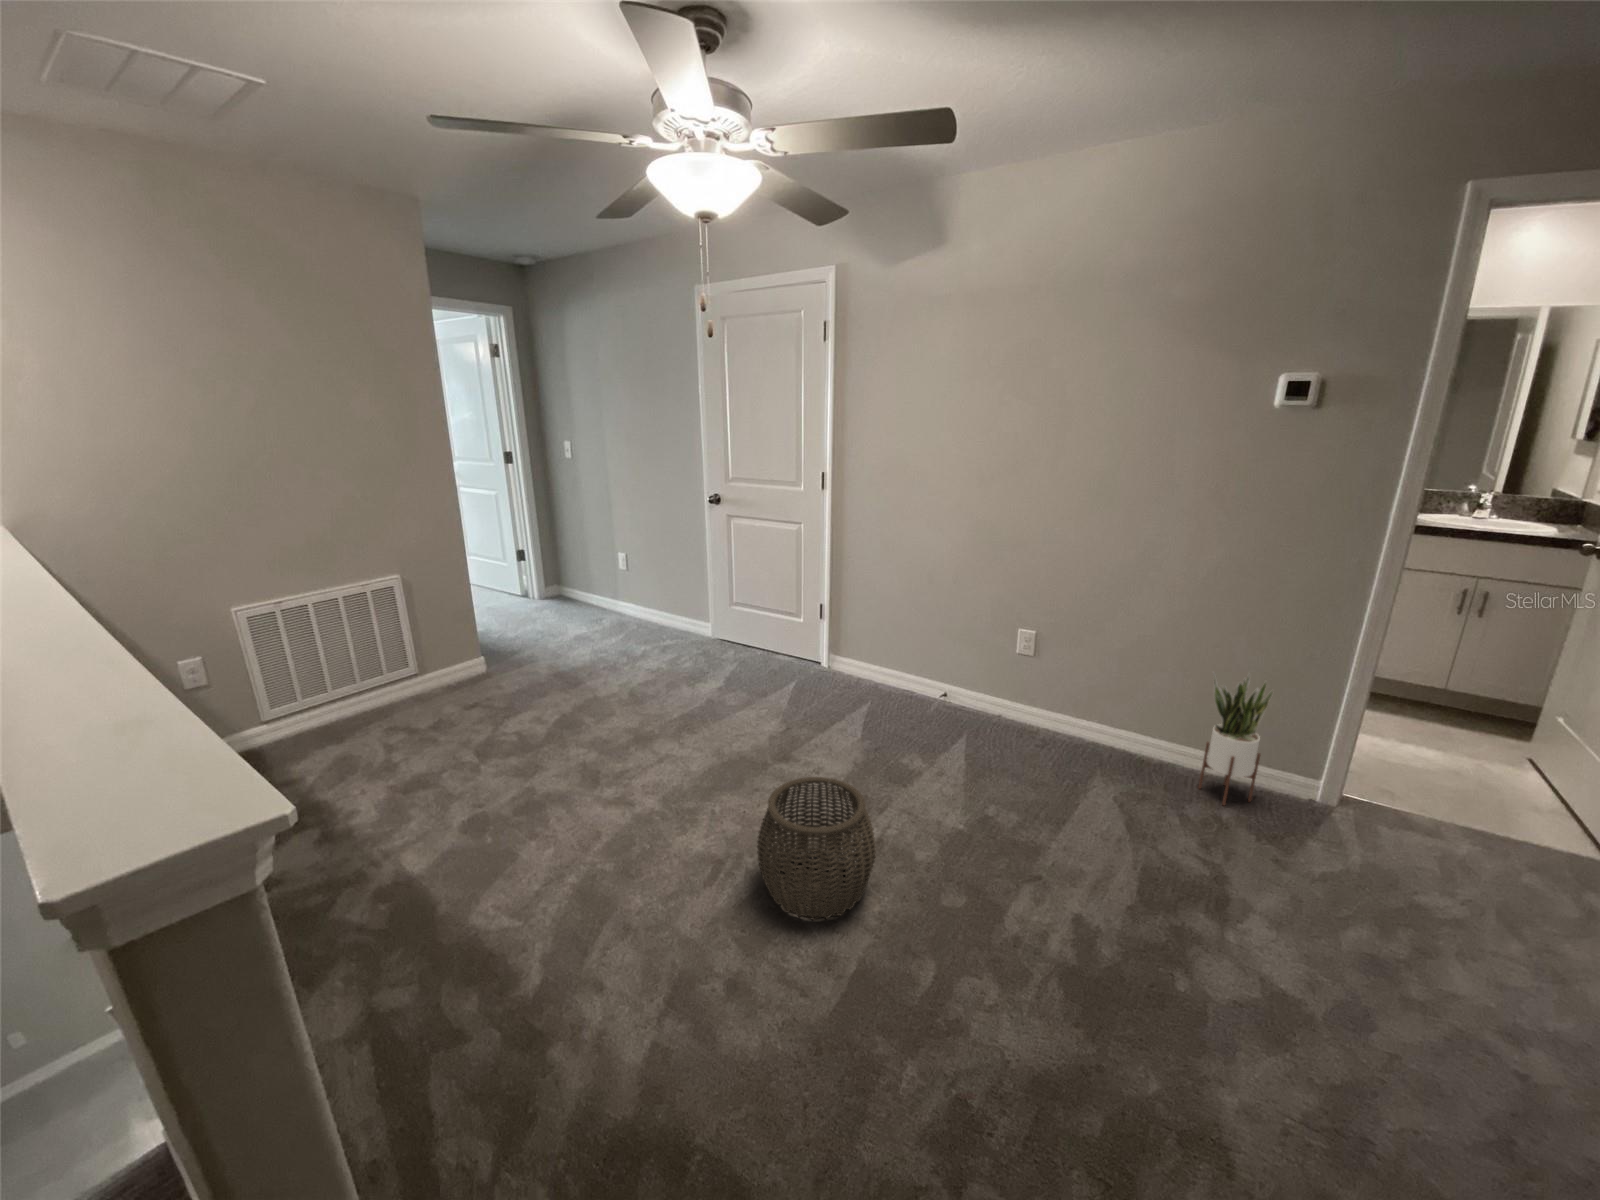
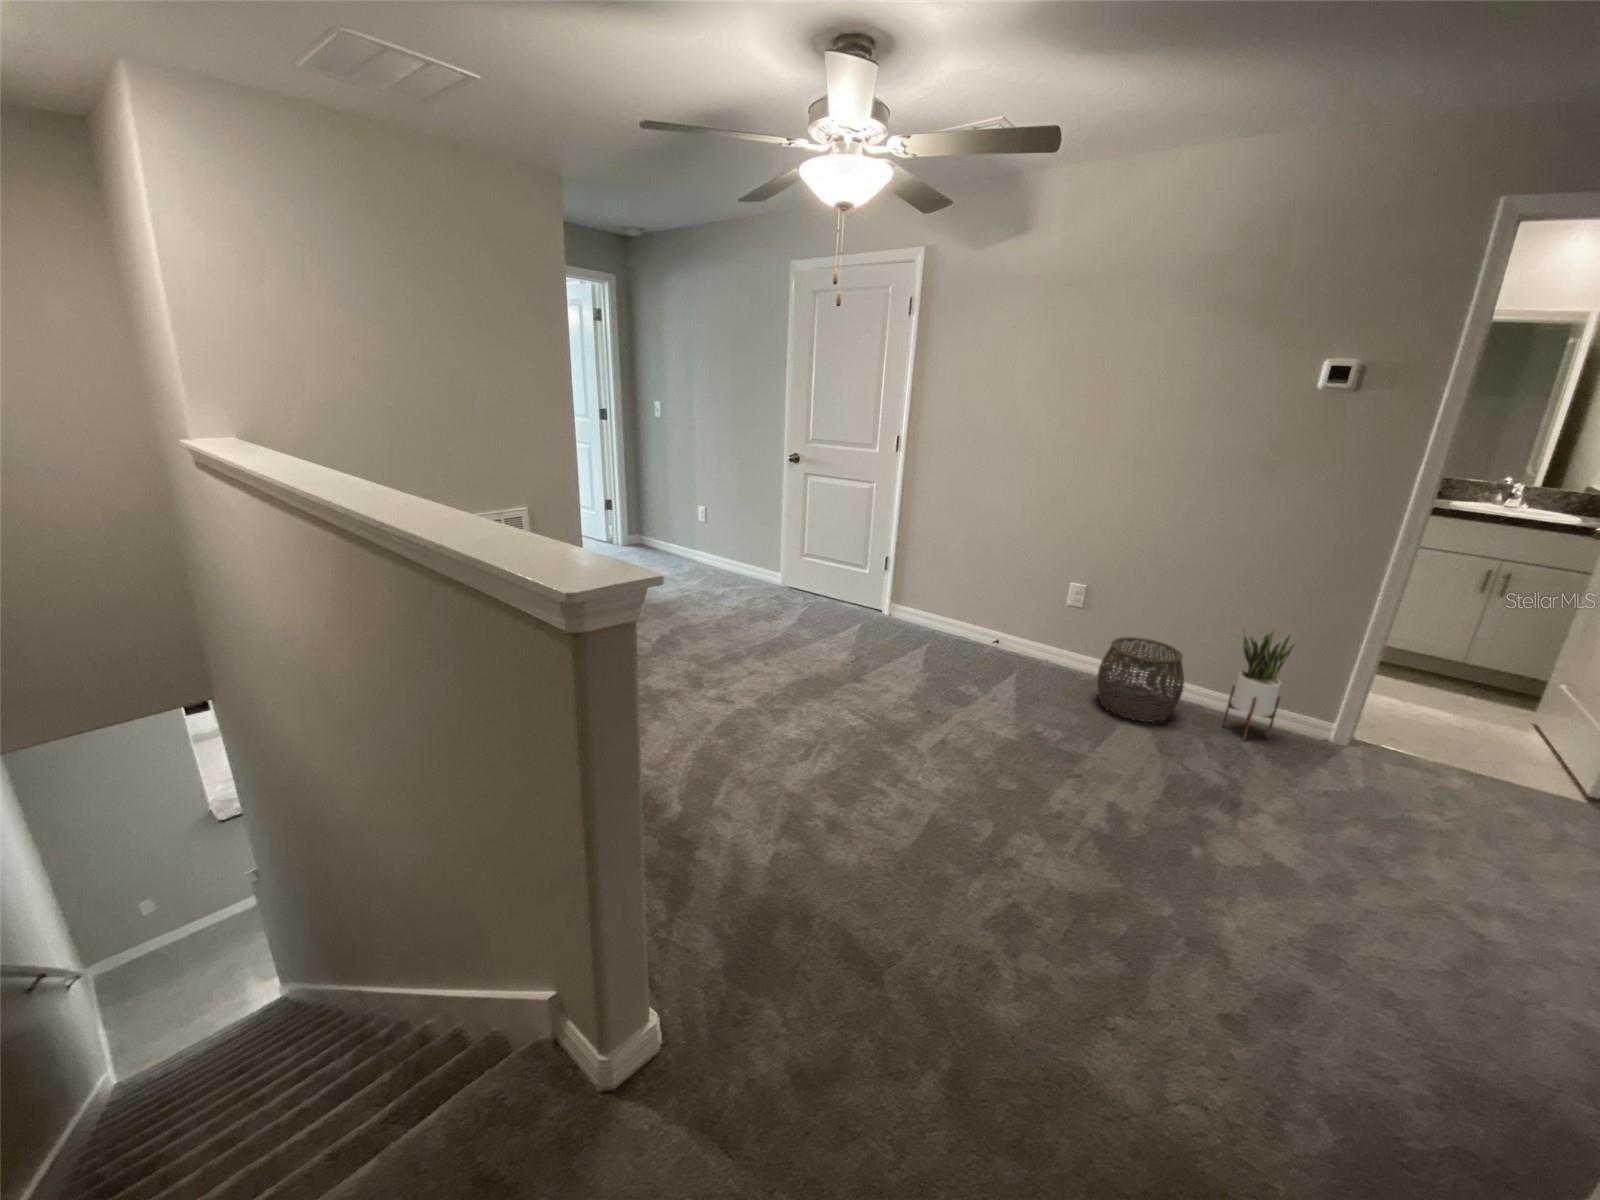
woven basket: present [757,777,876,919] -> present [1097,637,1184,722]

